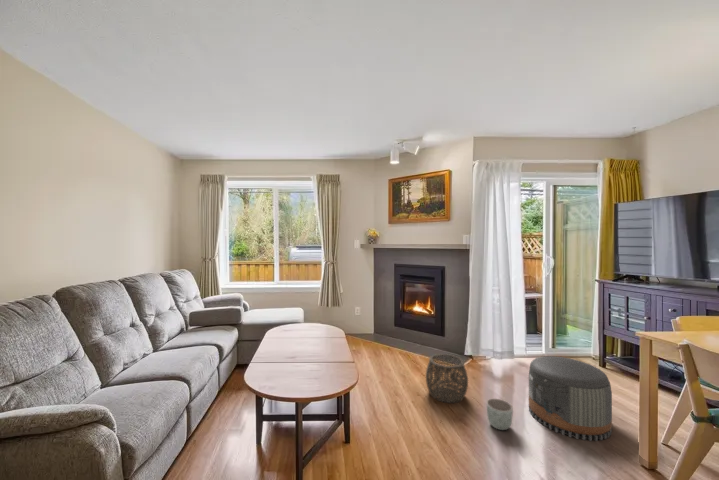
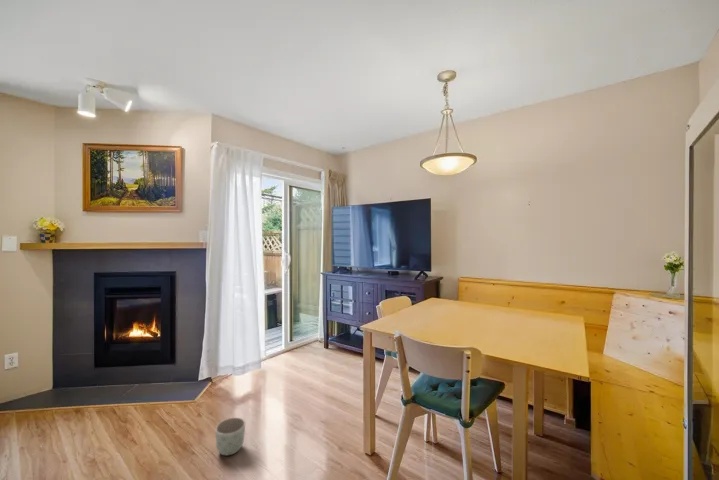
woven basket: present [426,354,468,403] -> none [132,381,196,451]
pouf: present [529,356,612,441] -> none [263,350,331,429]

